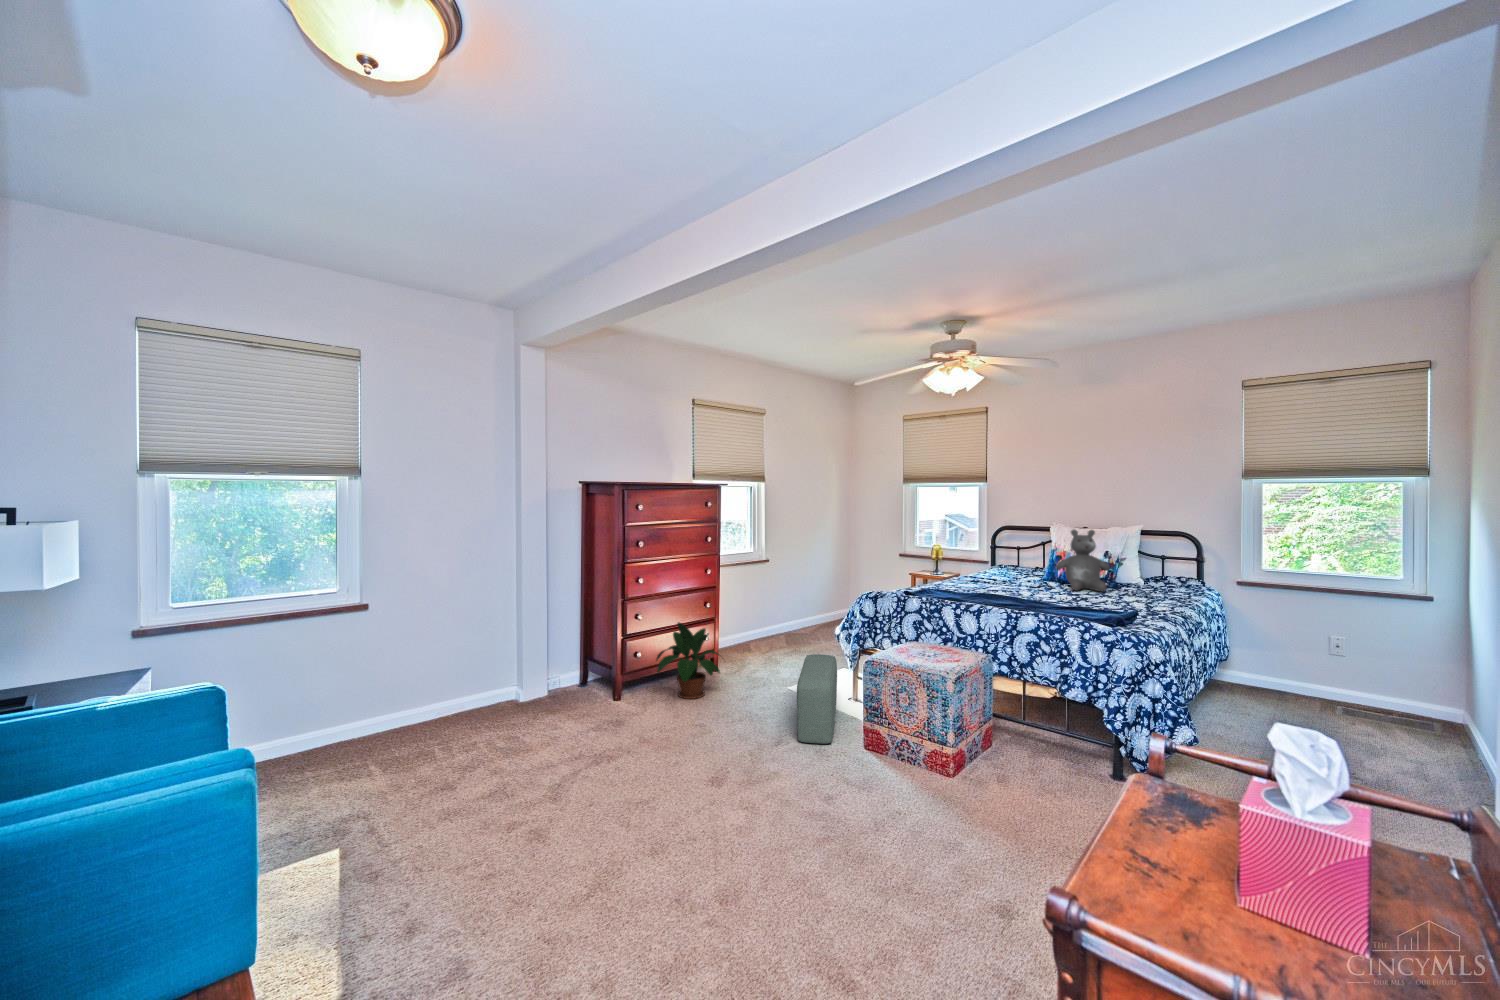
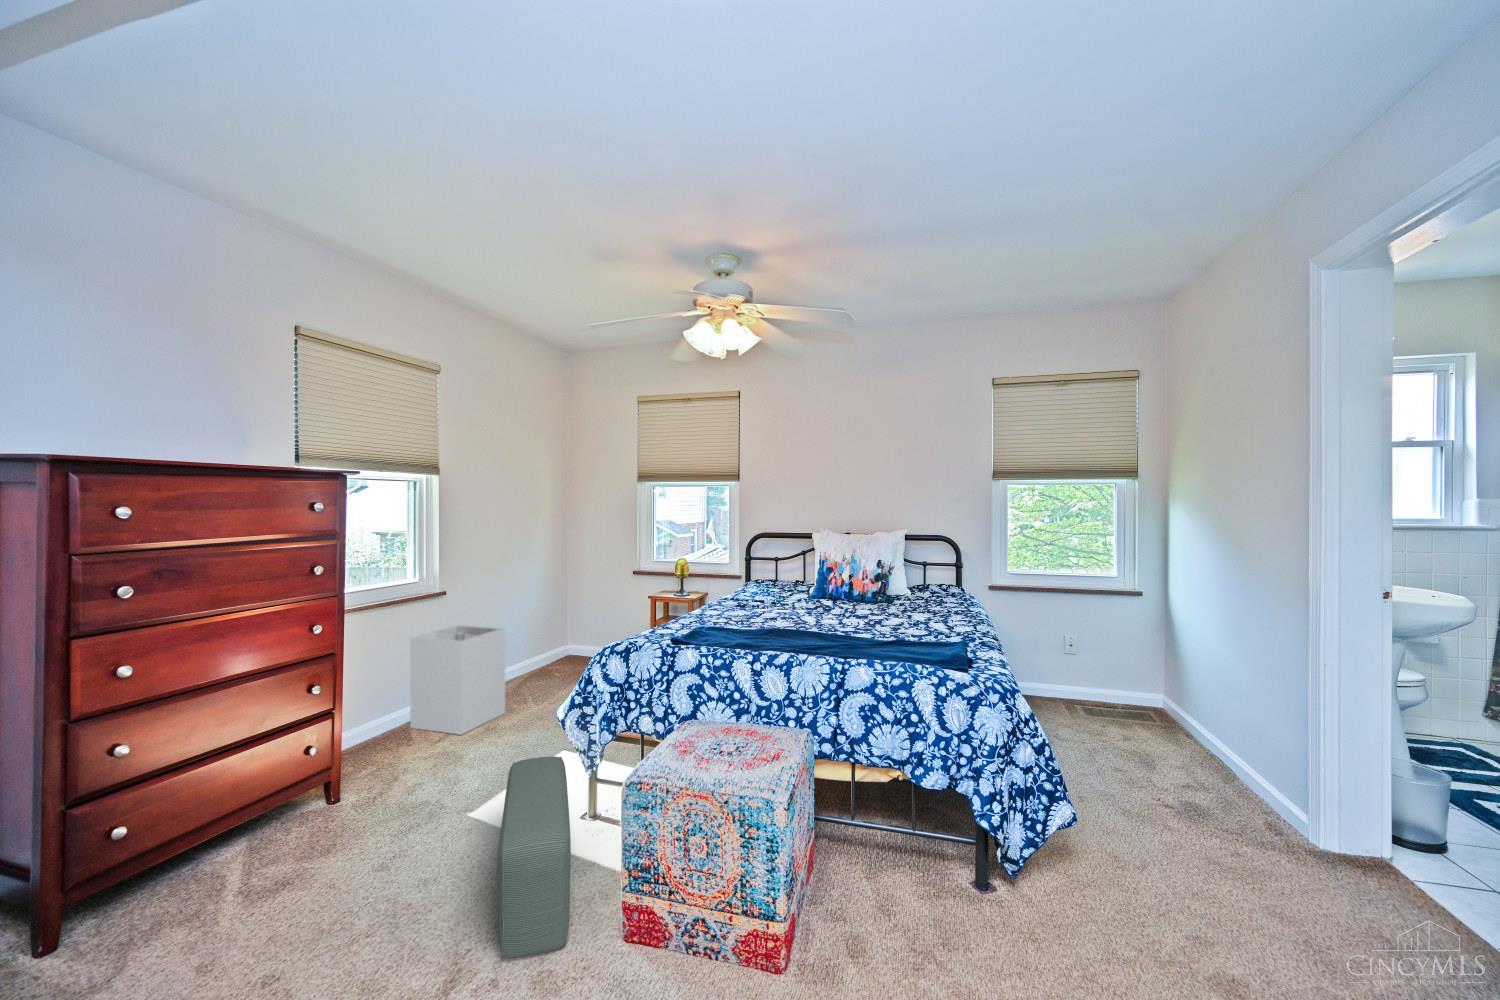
teddy bear: present [1056,530,1110,591] -> none [837,537,896,613]
laundry hamper: none [750,583,807,652] -> present [410,625,506,735]
potted plant: present [656,622,721,699] -> none [183,738,356,890]

